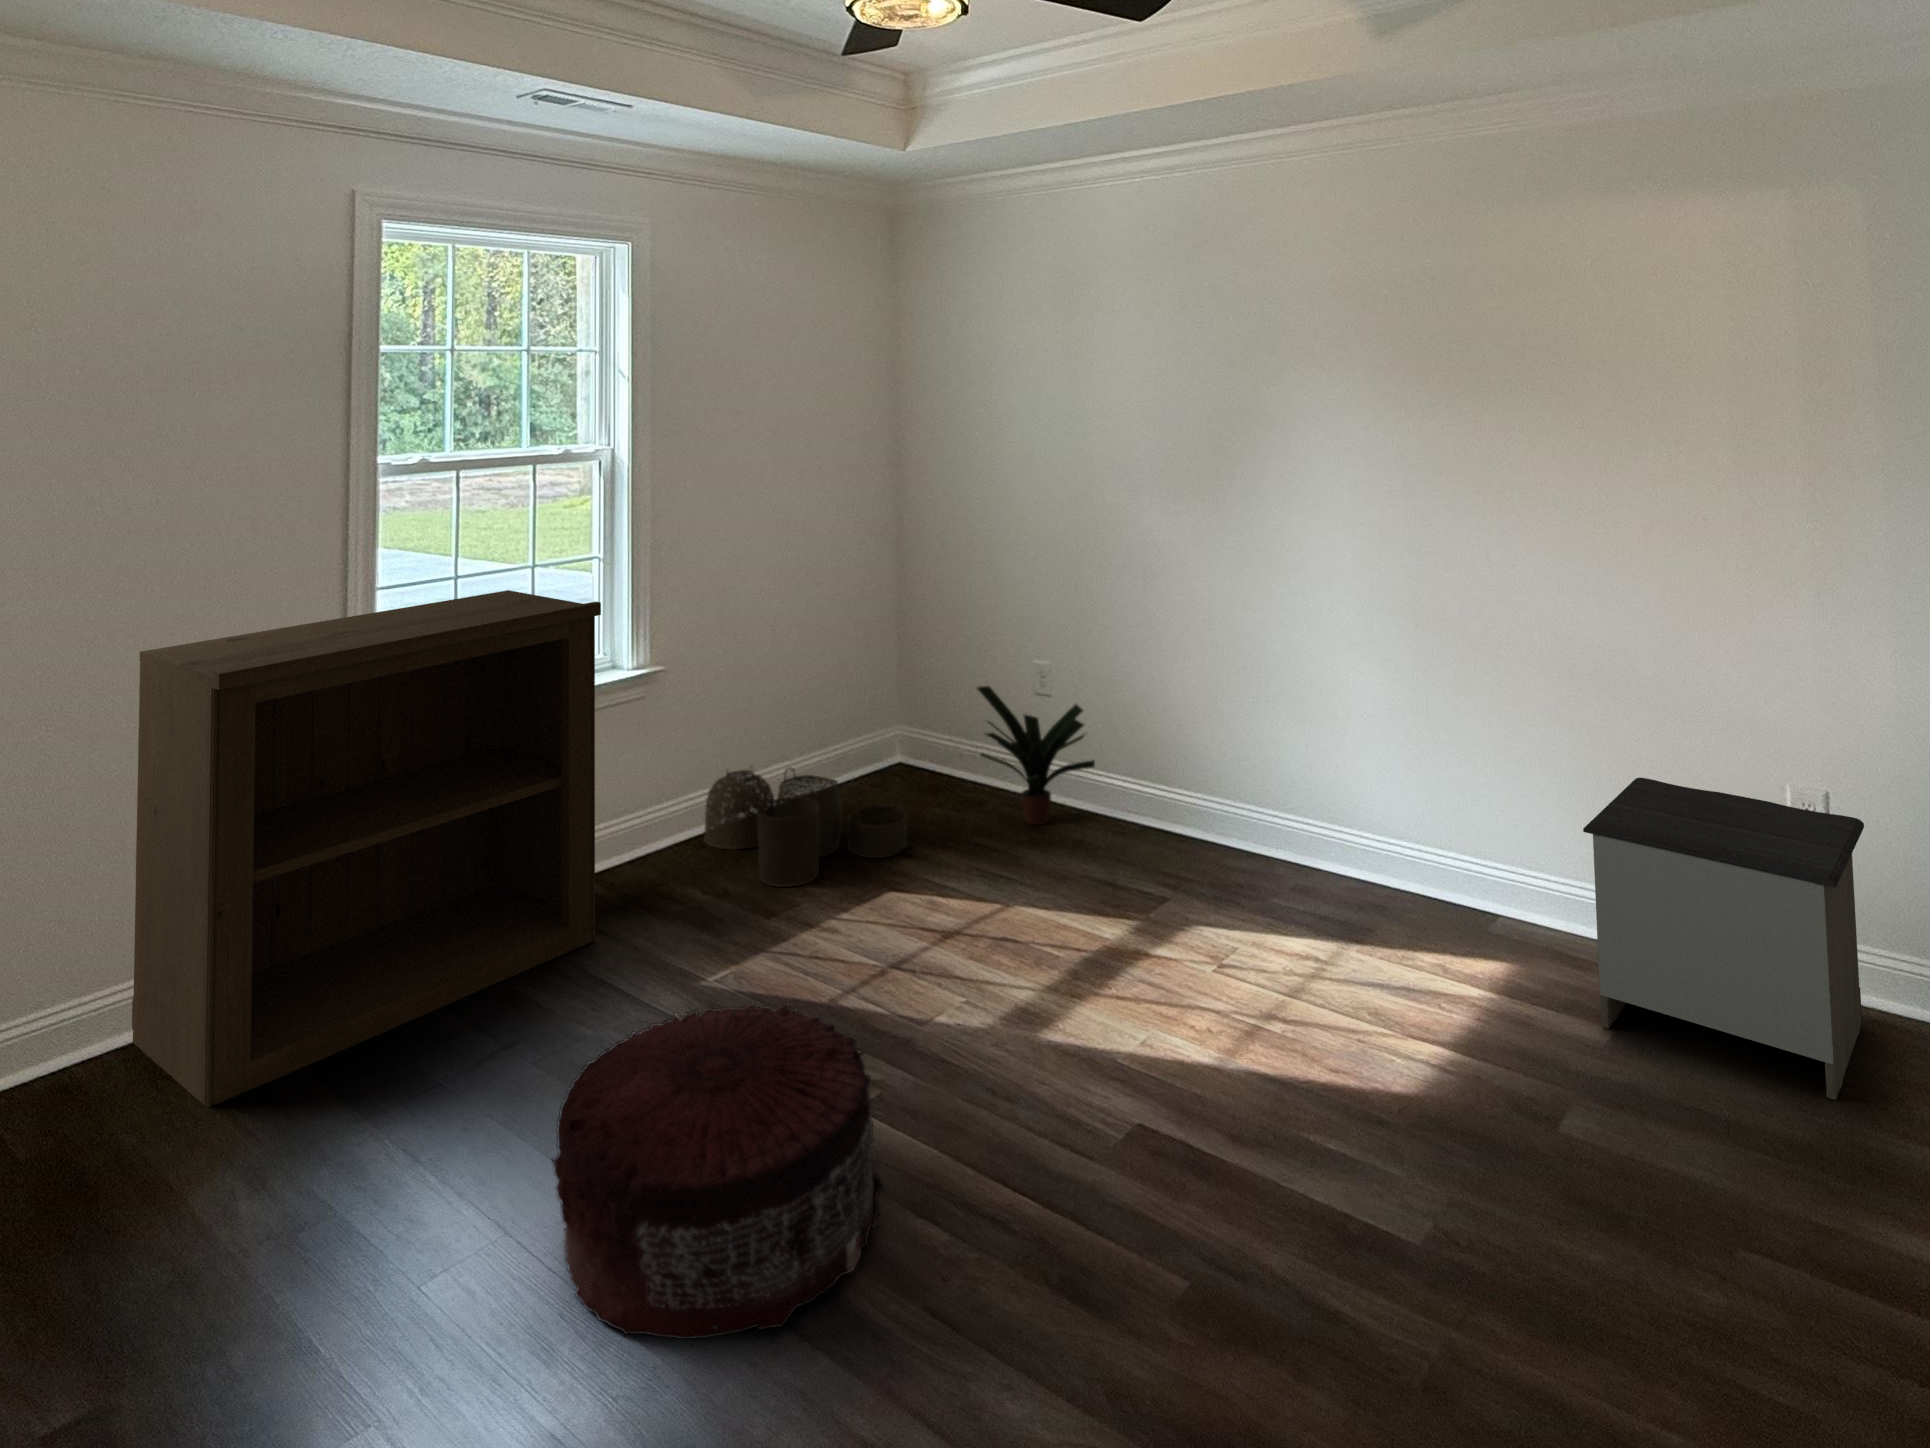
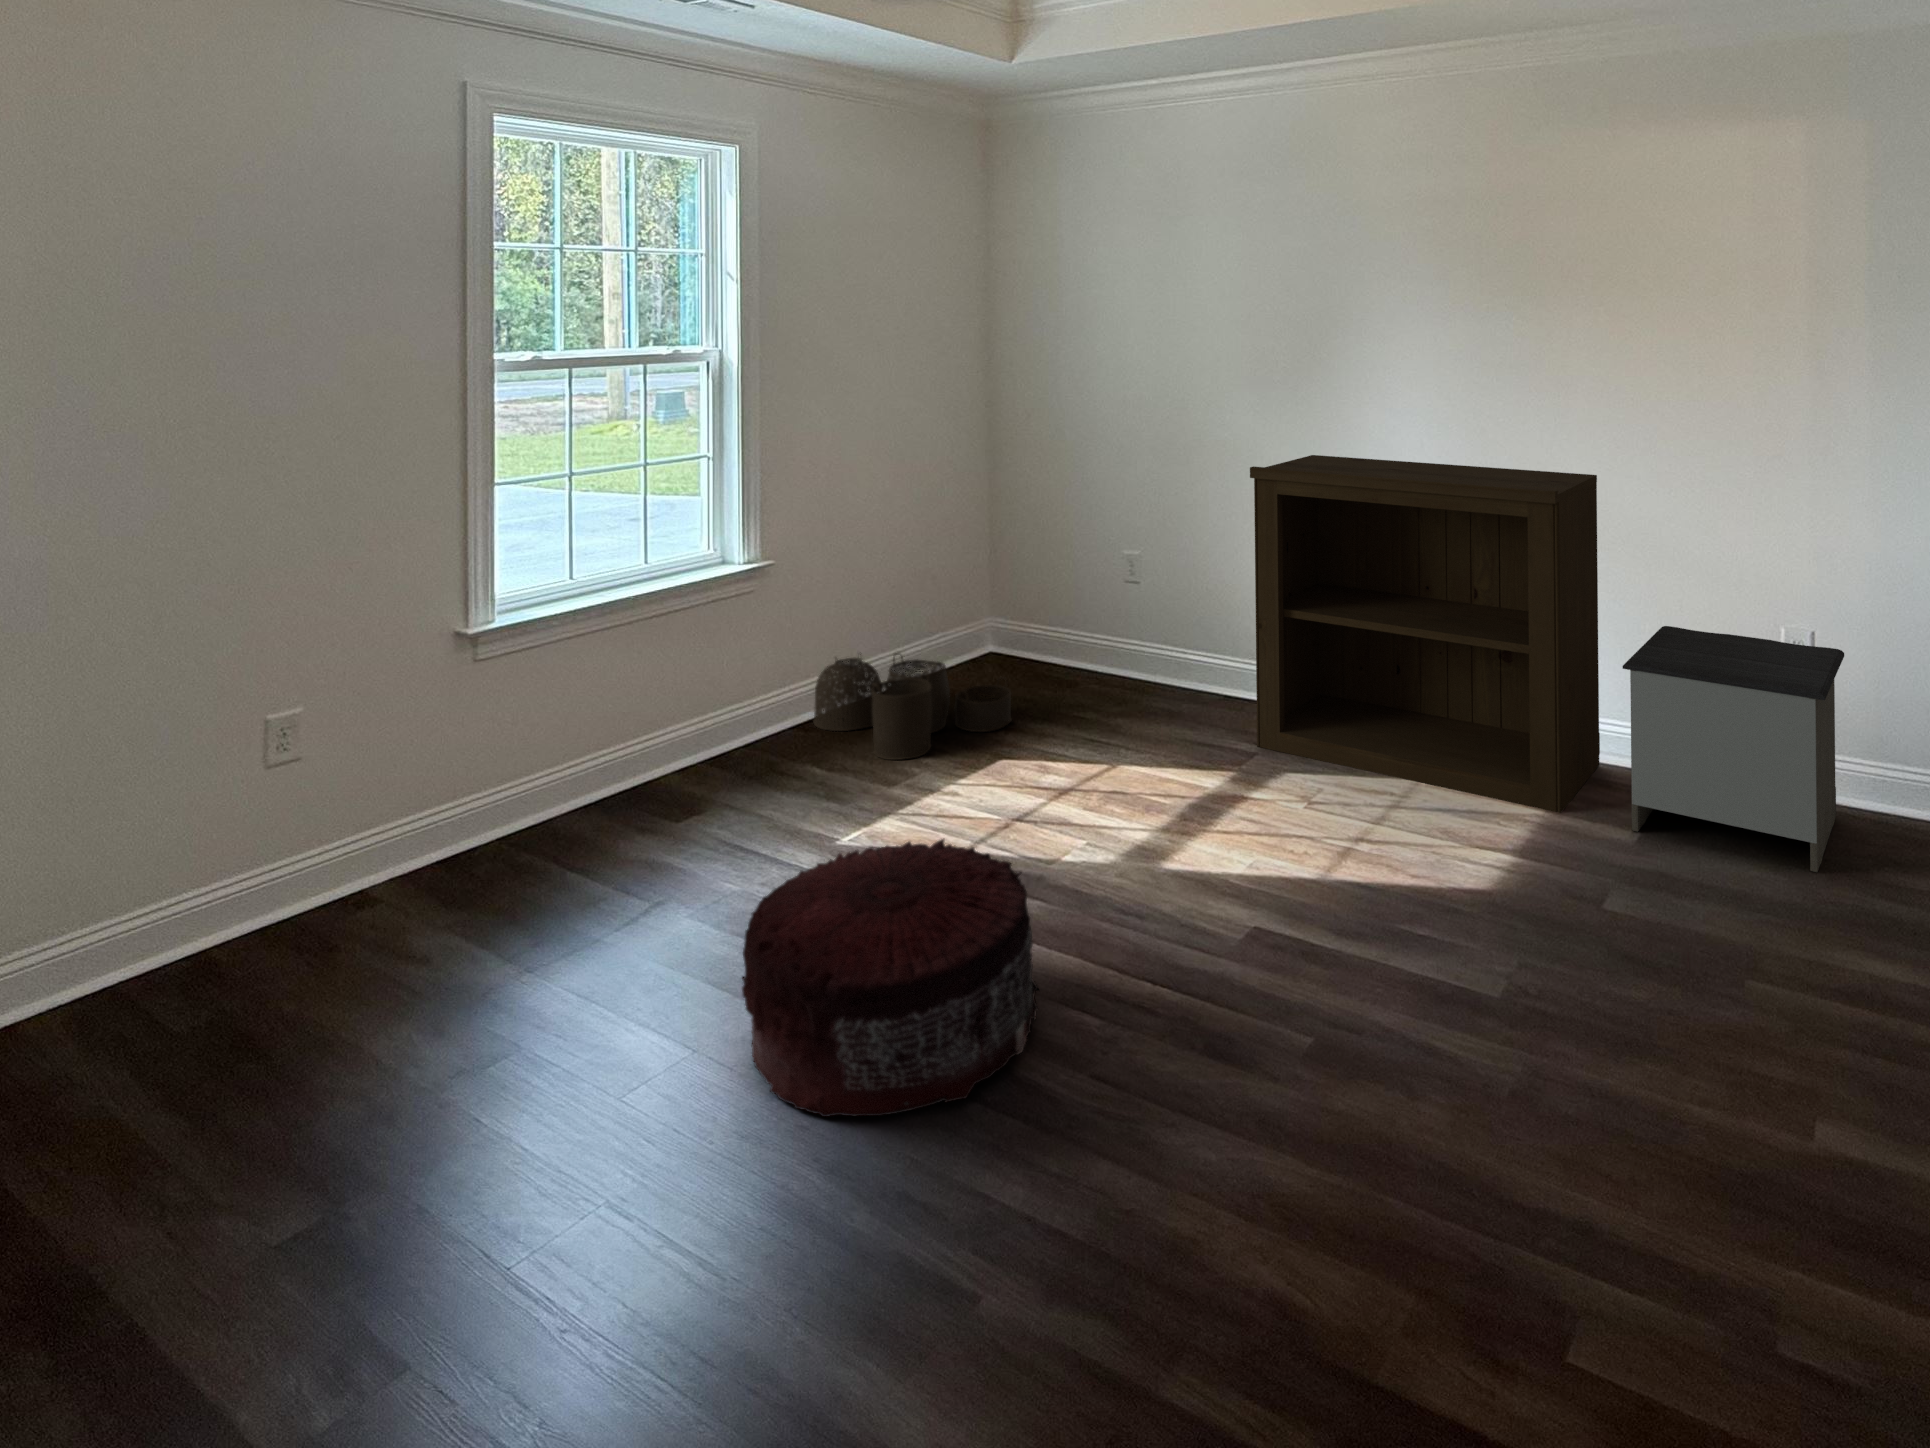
bookshelf: present [132,590,601,1108] -> present [1250,455,1600,813]
potted plant: present [977,686,1095,825] -> none [1071,574,1184,698]

